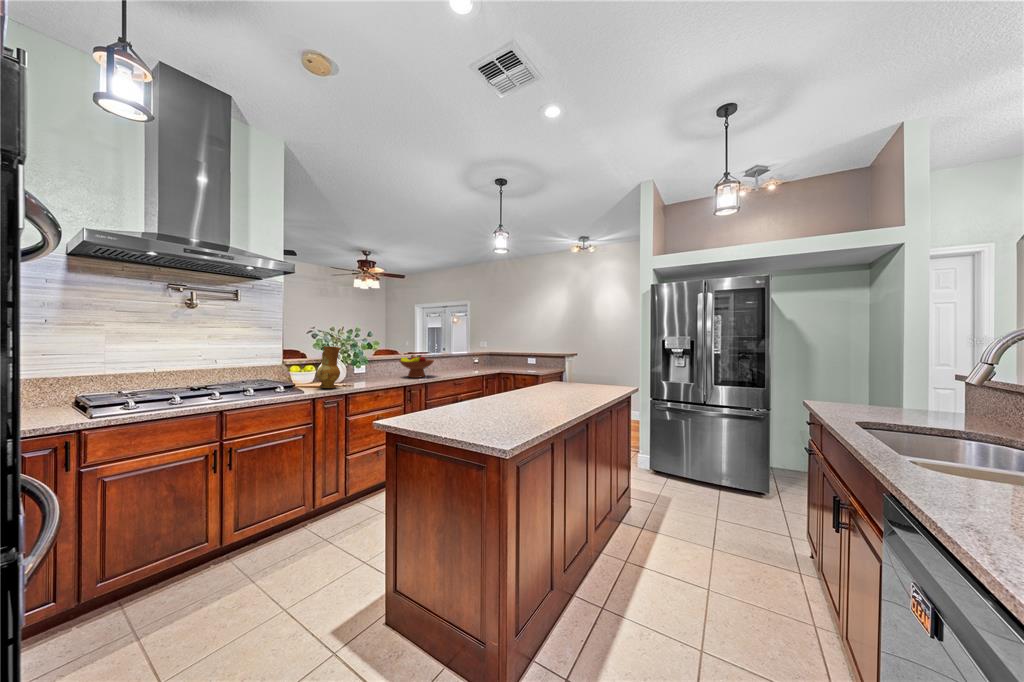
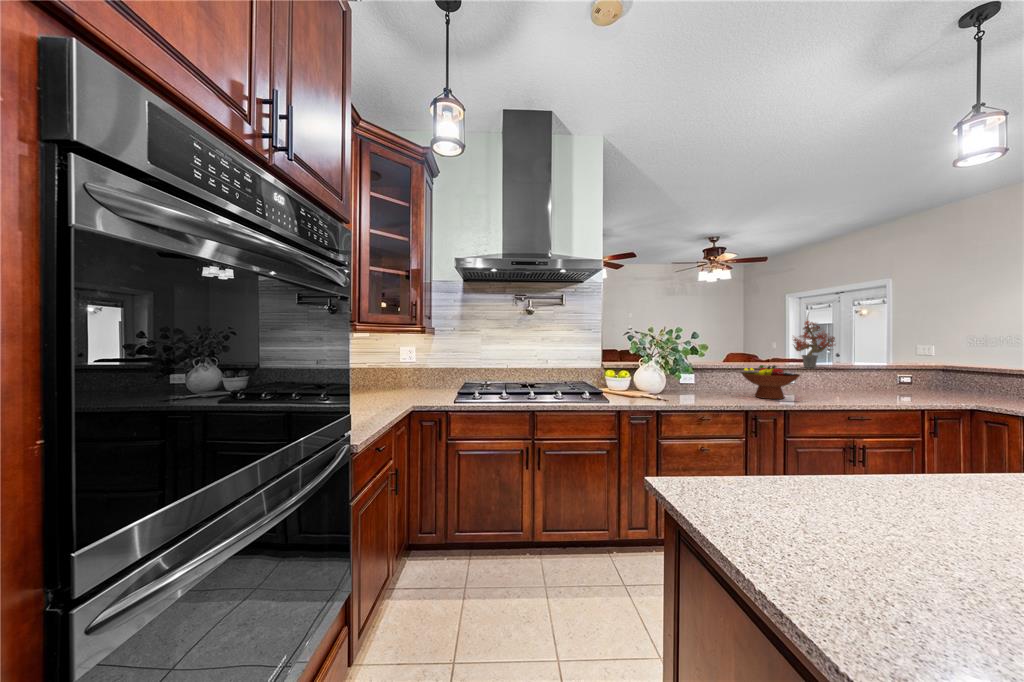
potted plant: none [426,319,449,355] -> present [793,317,835,368]
ceramic jug: present [317,346,340,388] -> none [625,349,651,400]

